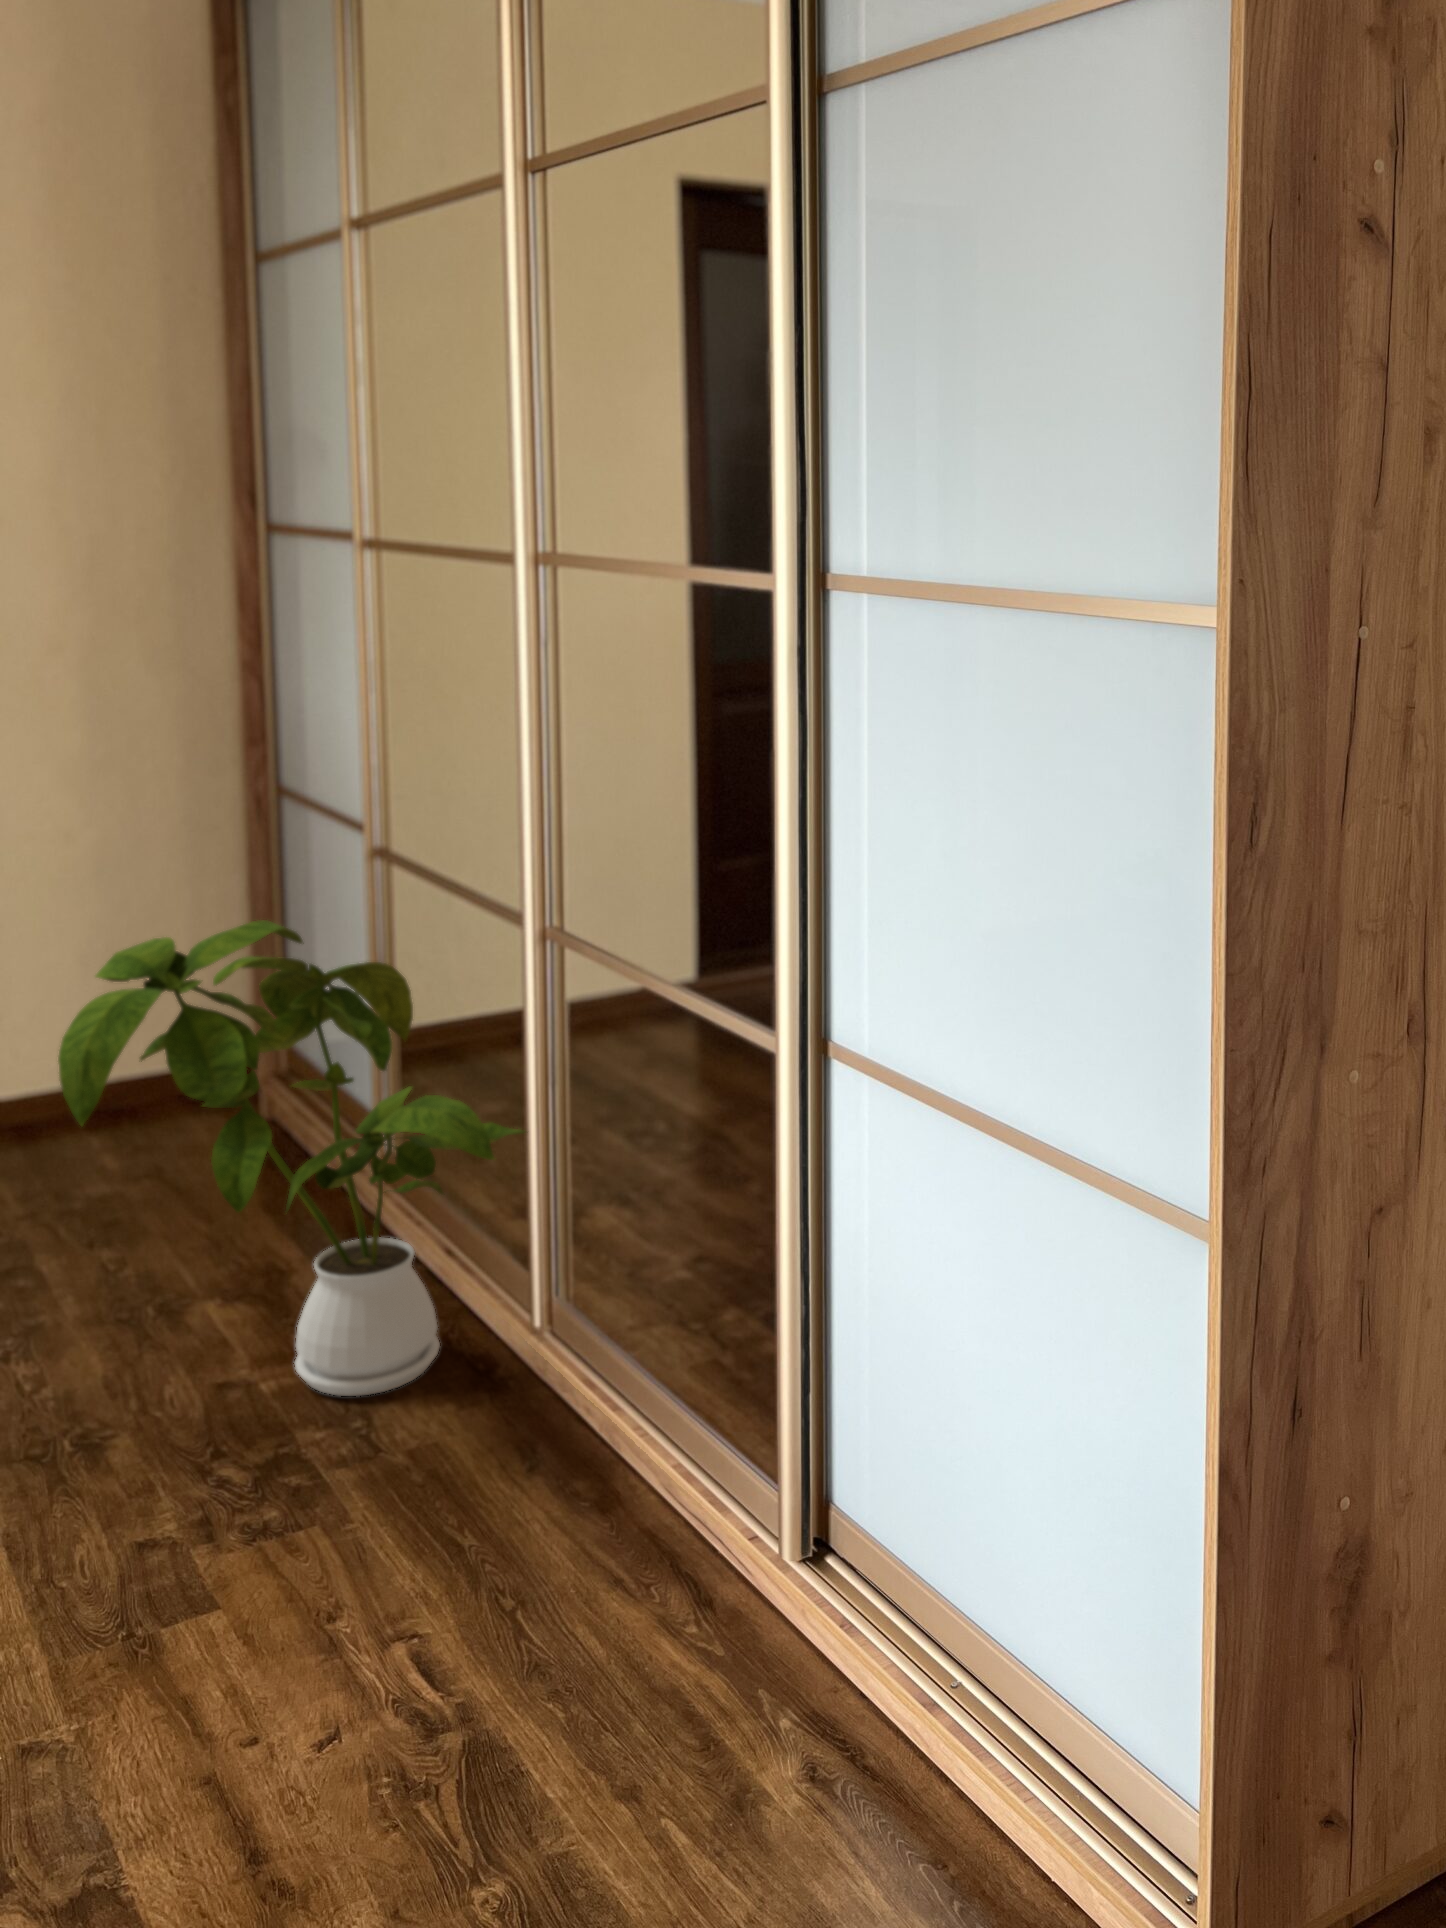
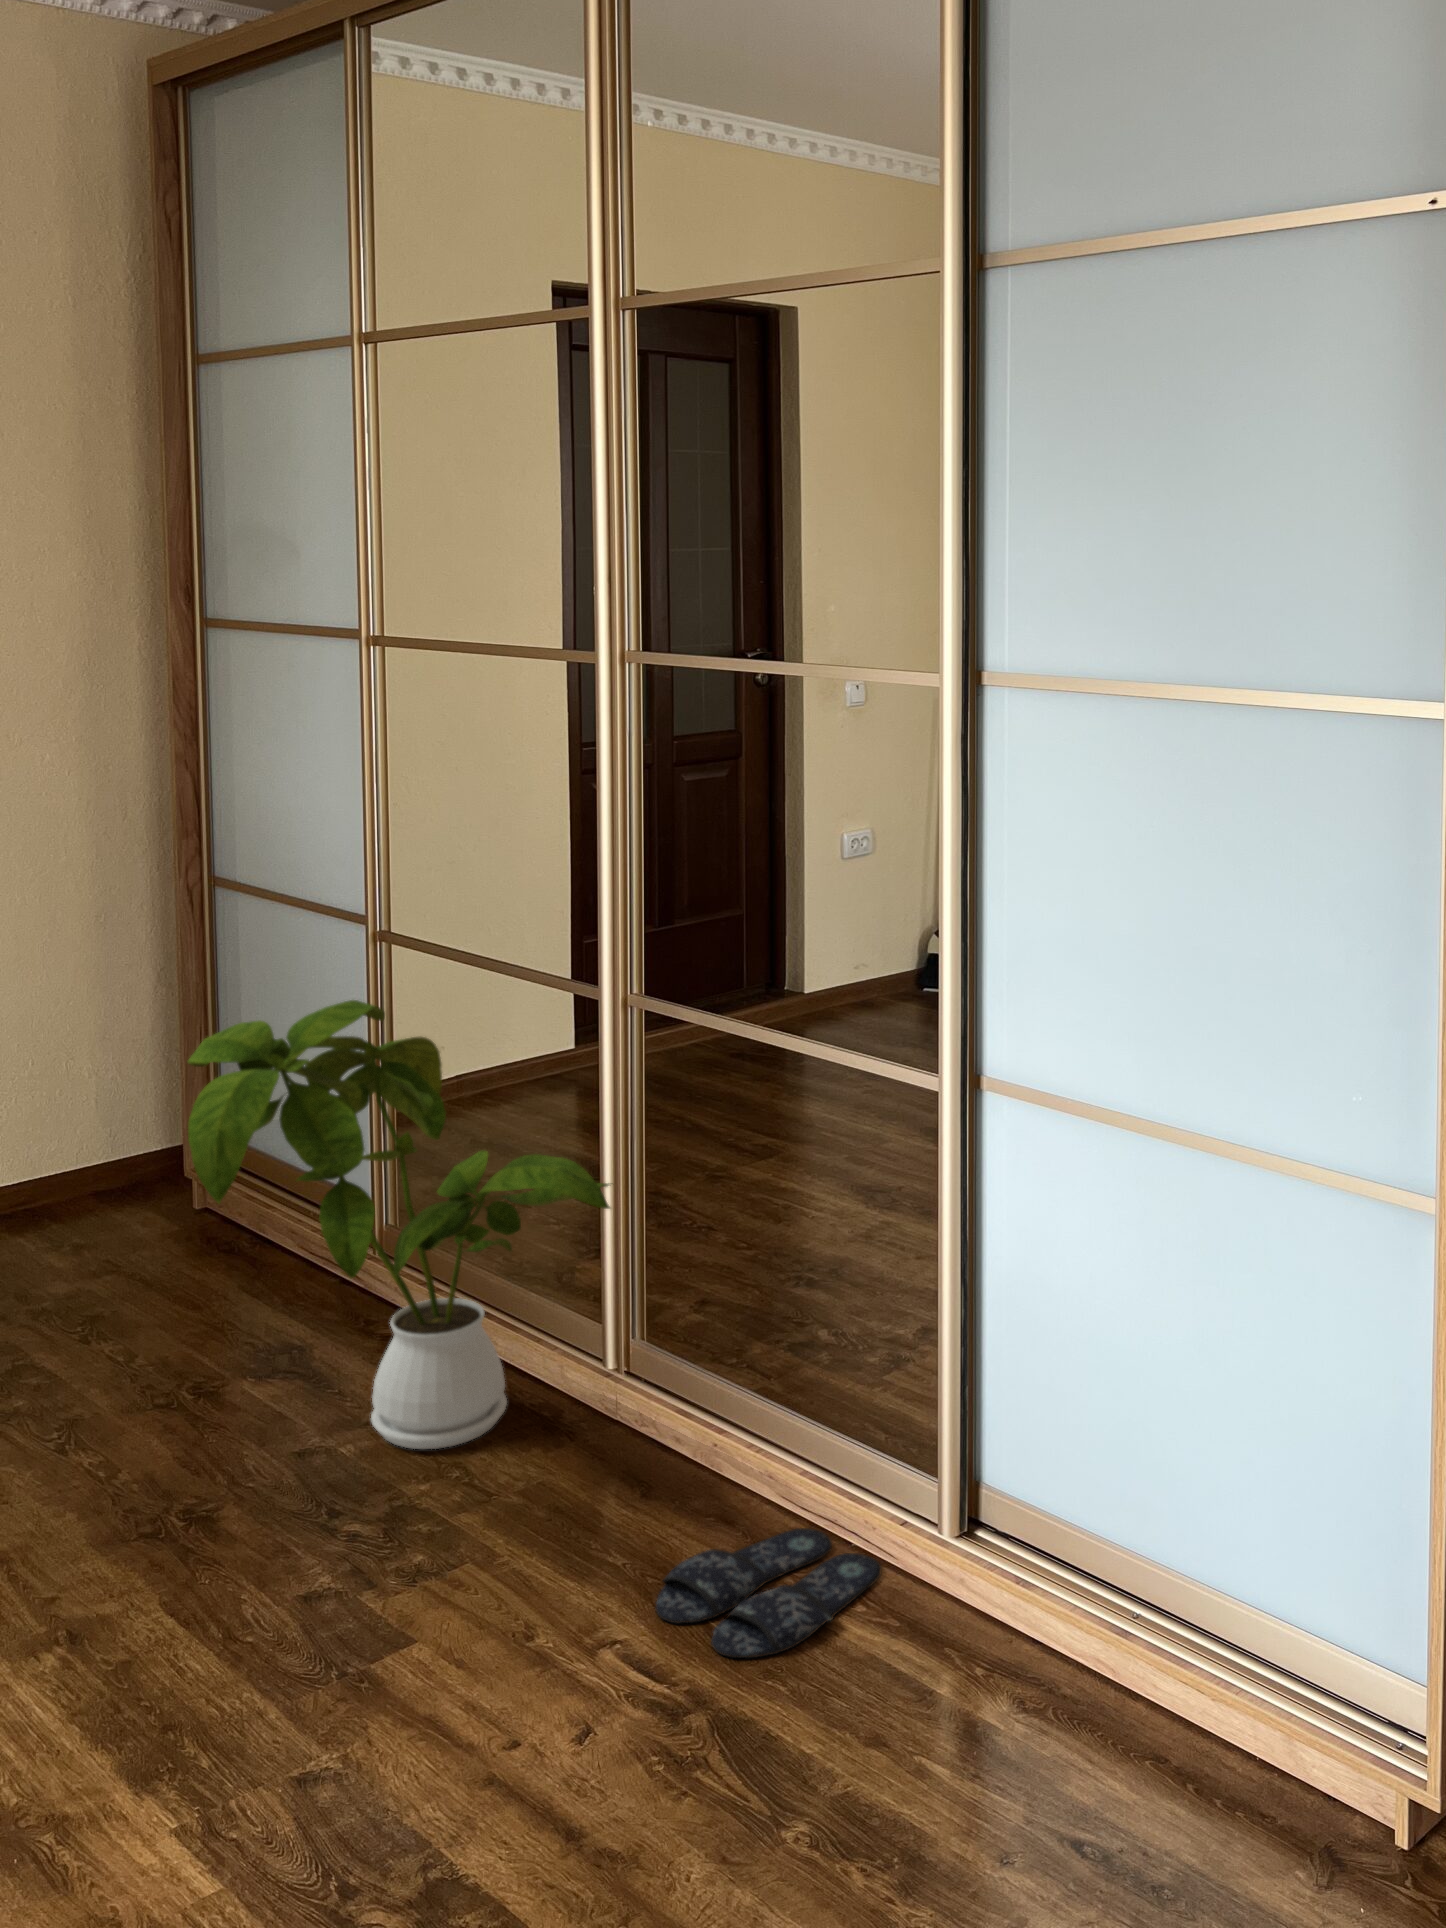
slippers: none [473,1527,734,1673] -> present [656,1528,881,1658]

